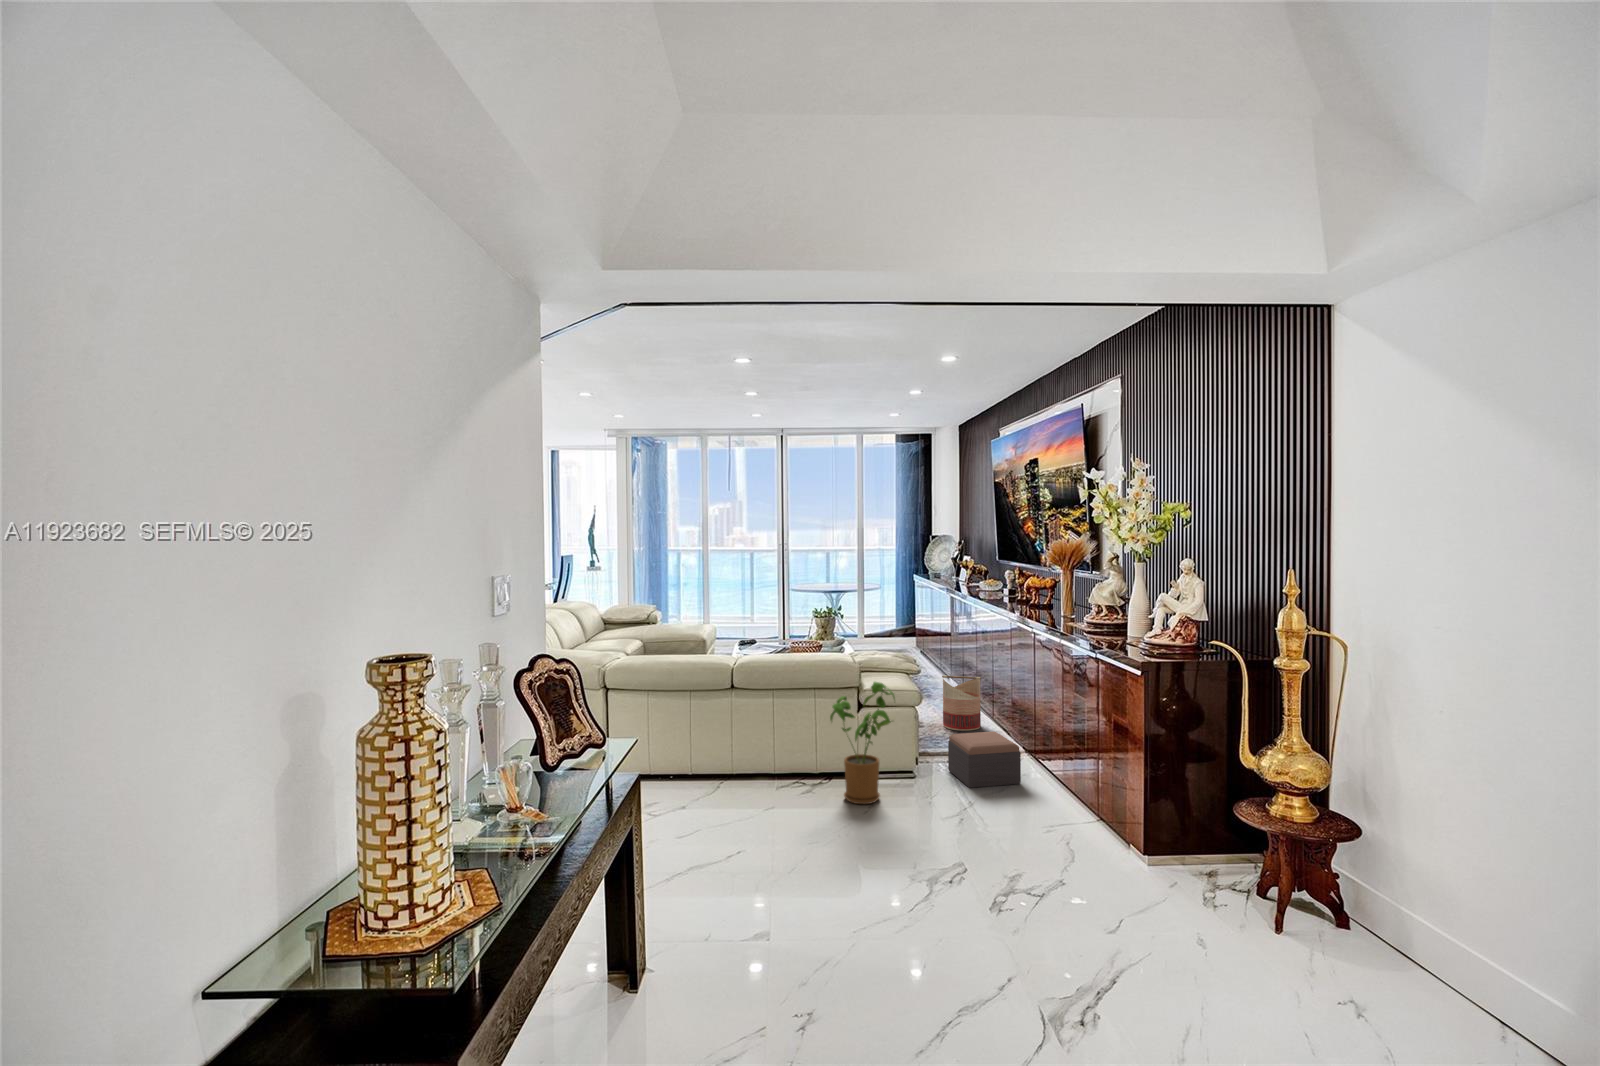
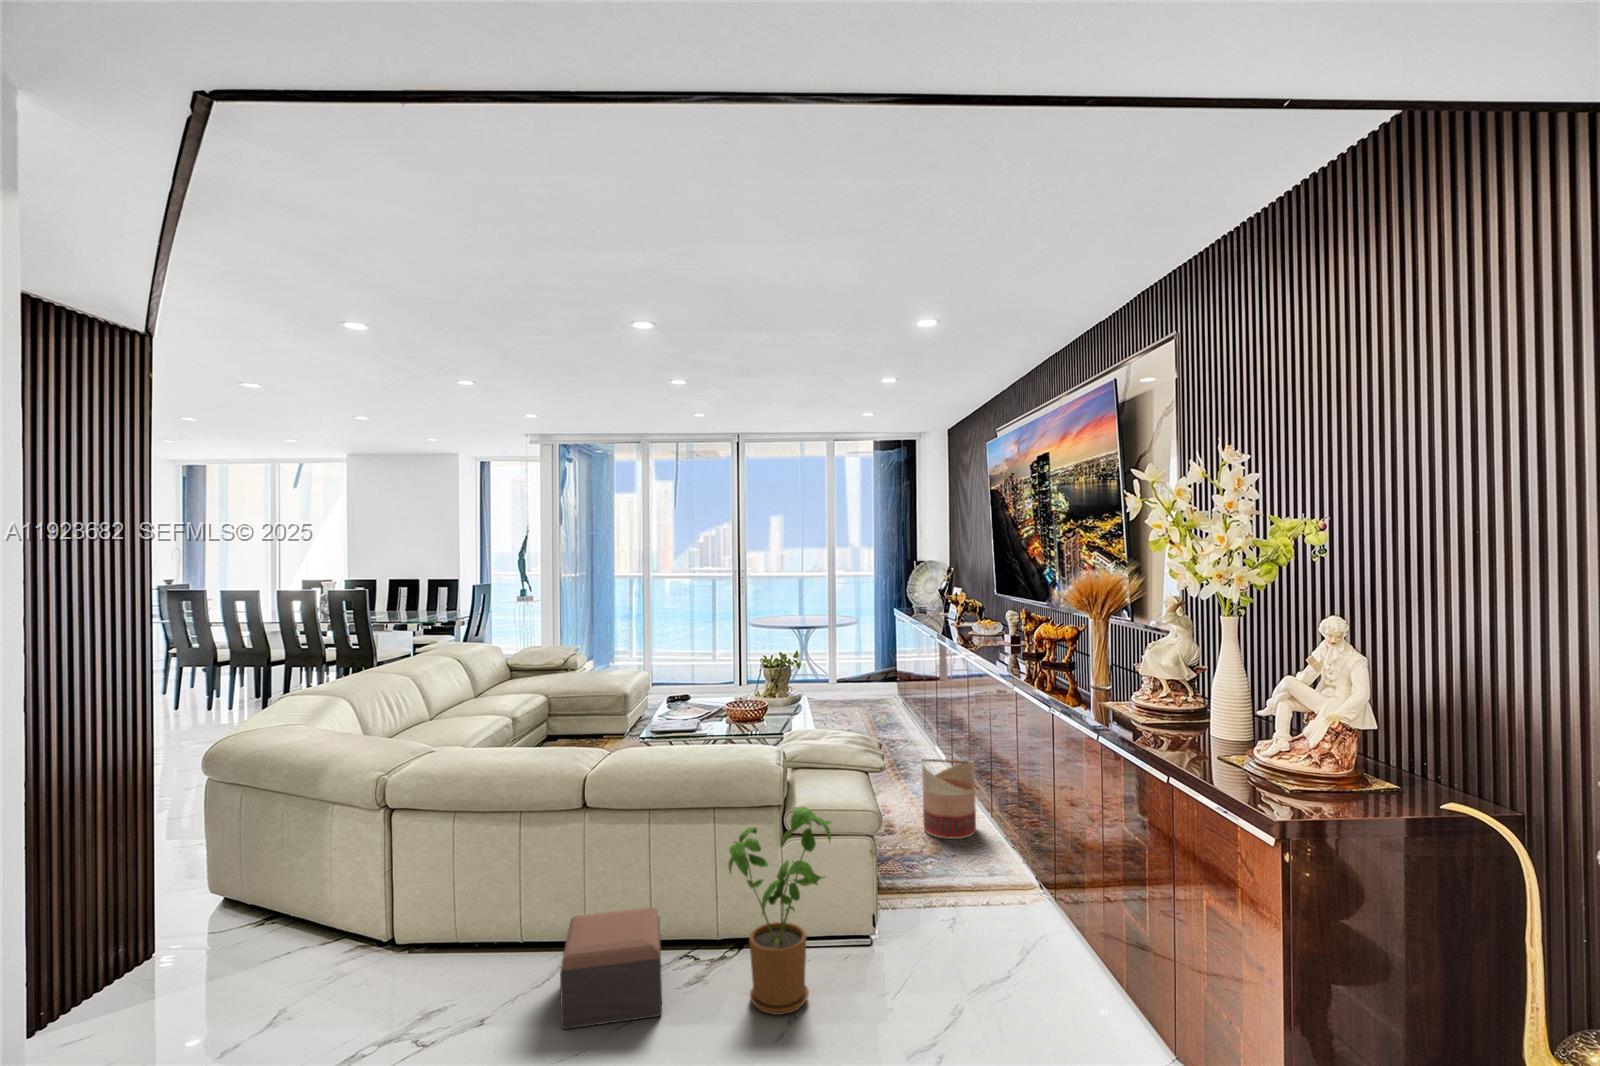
footstool: present [948,732,1021,788] -> present [560,907,662,1029]

